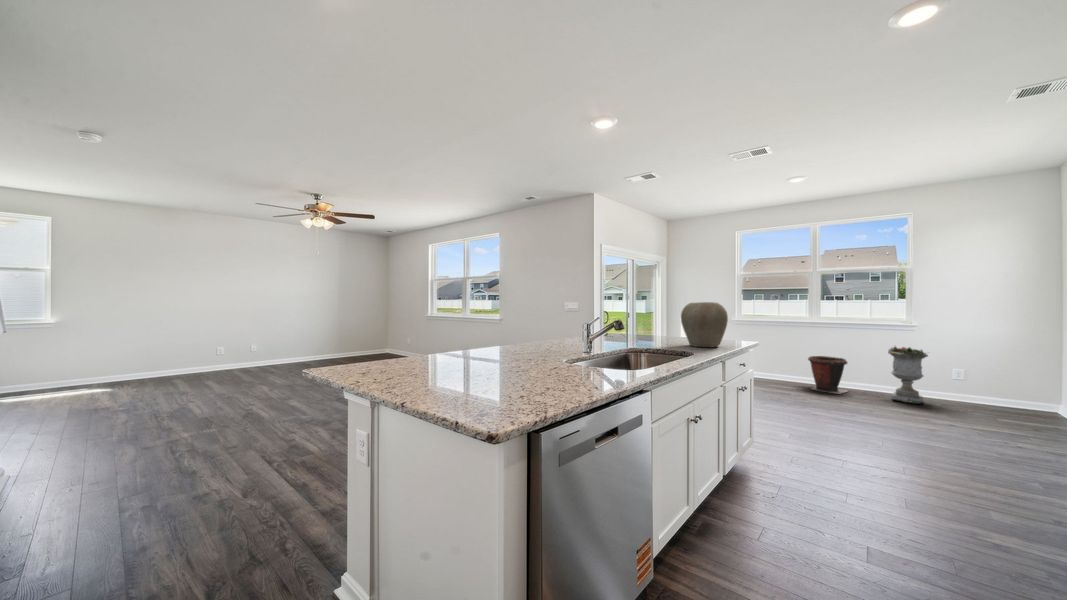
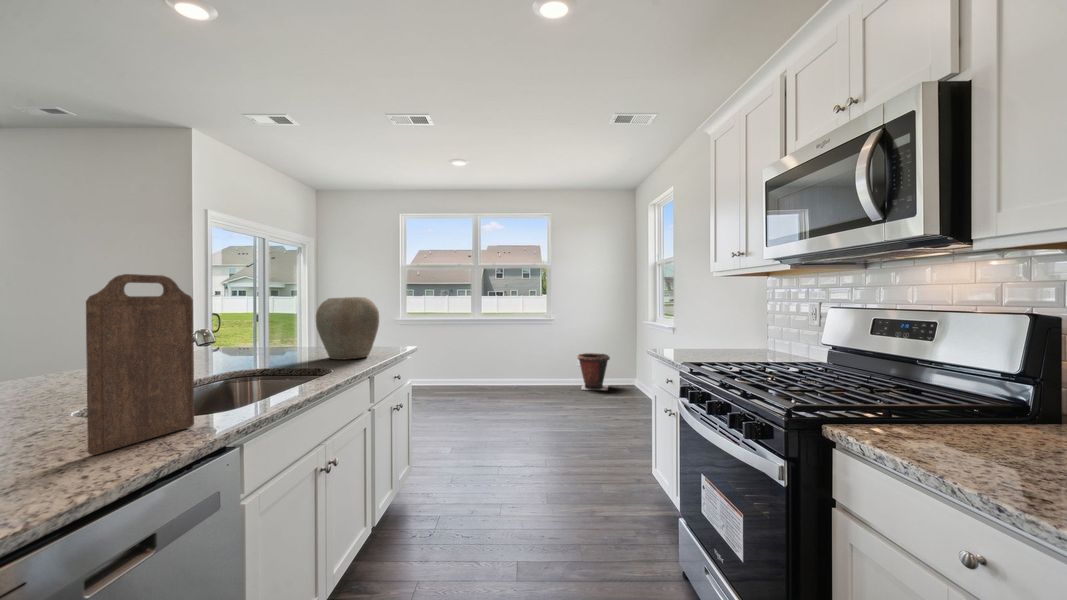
cutting board: none [600,293,637,379] -> present [86,274,194,455]
planter: present [888,346,928,404] -> none [534,337,561,389]
waste bin: present [808,356,847,394] -> present [577,353,610,390]

